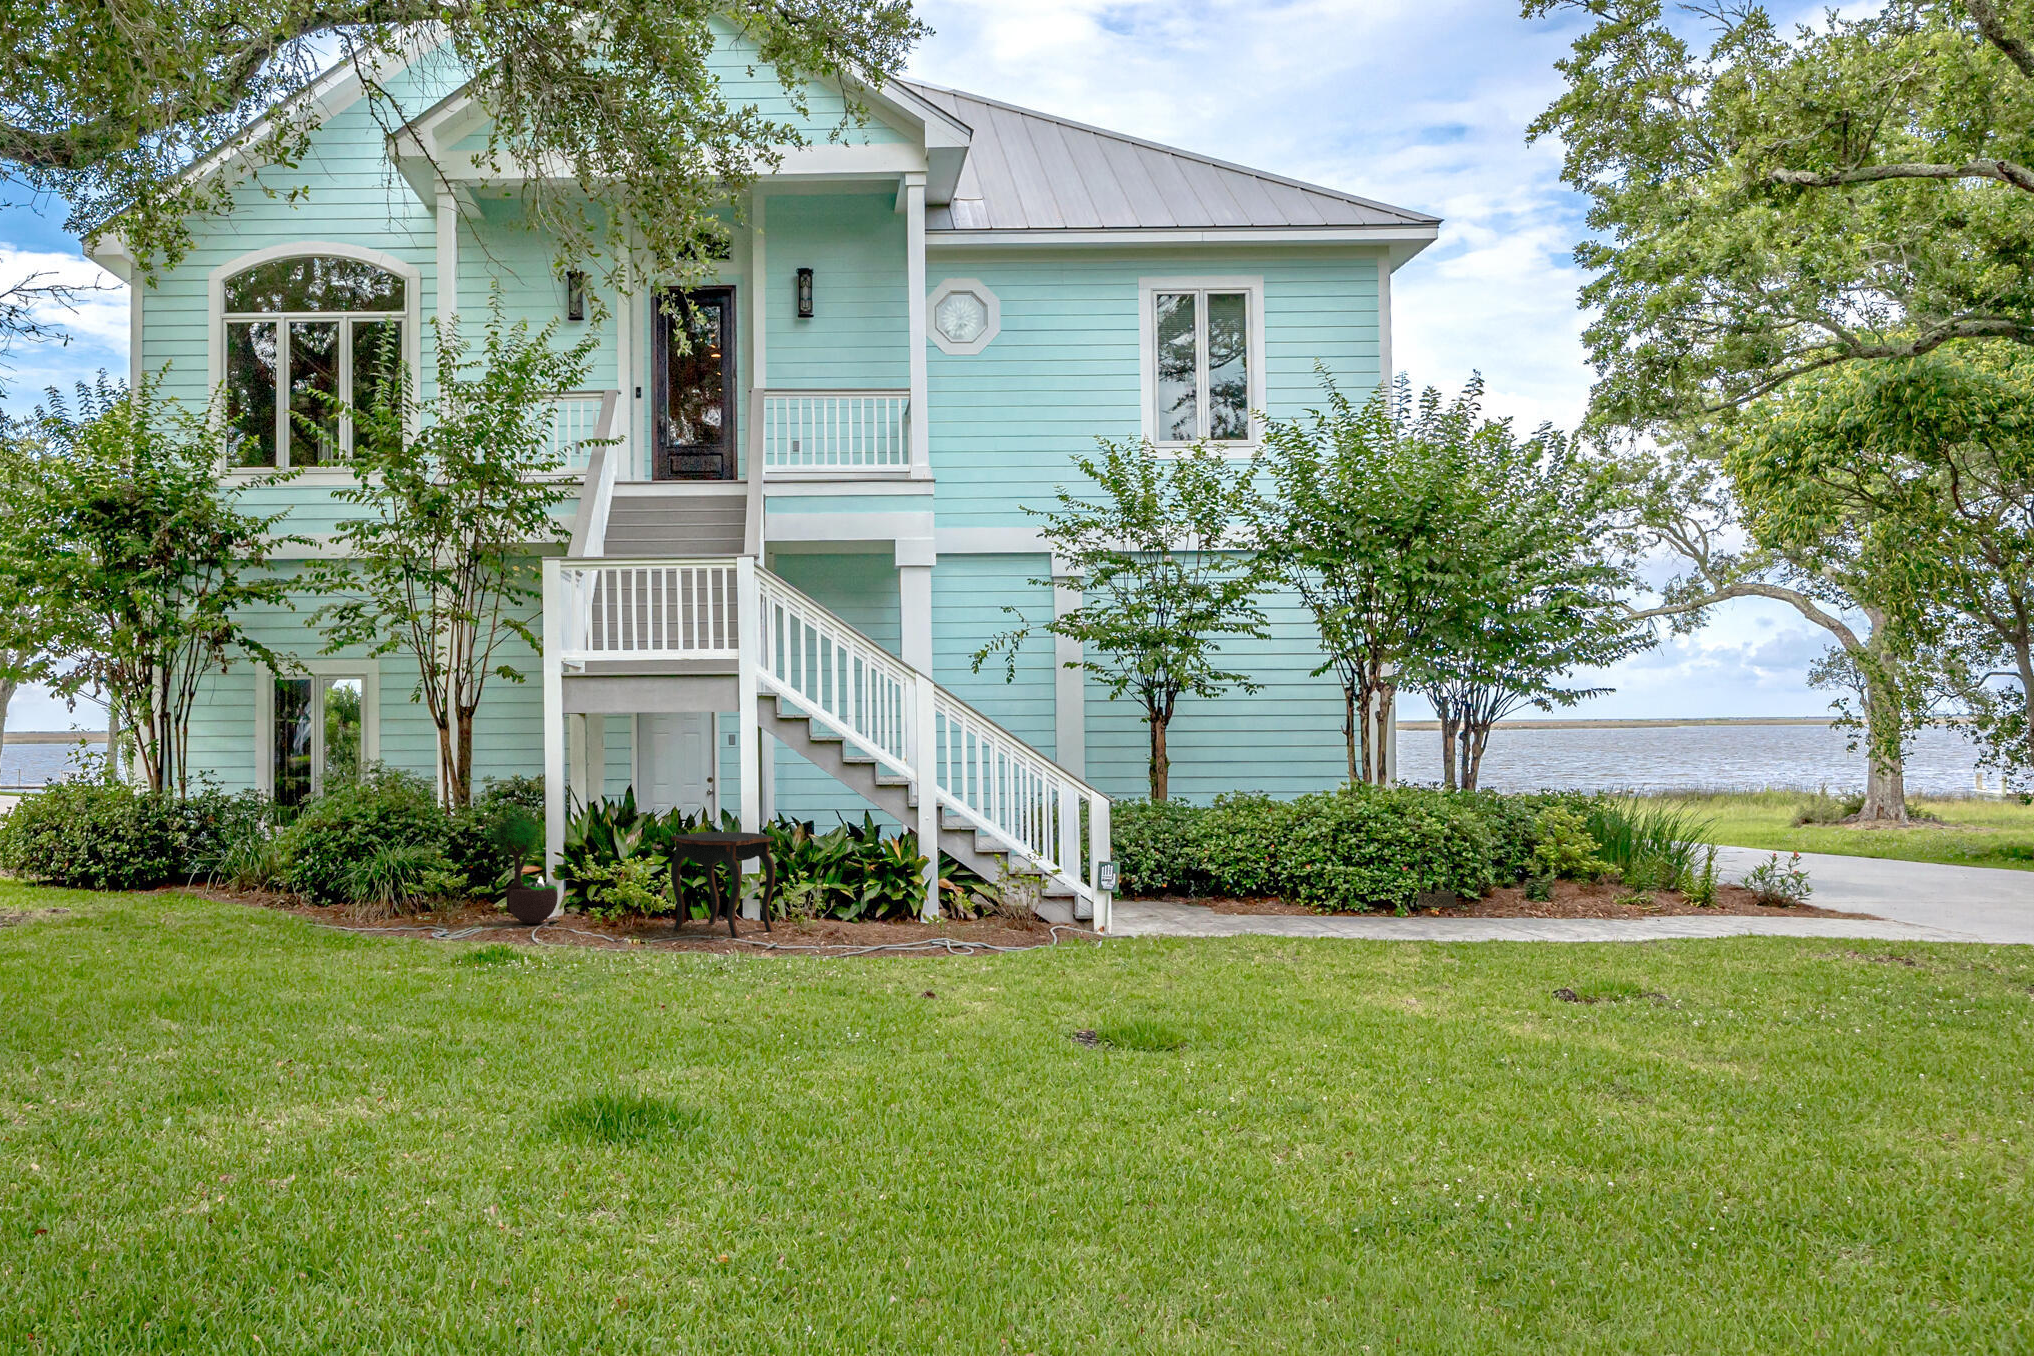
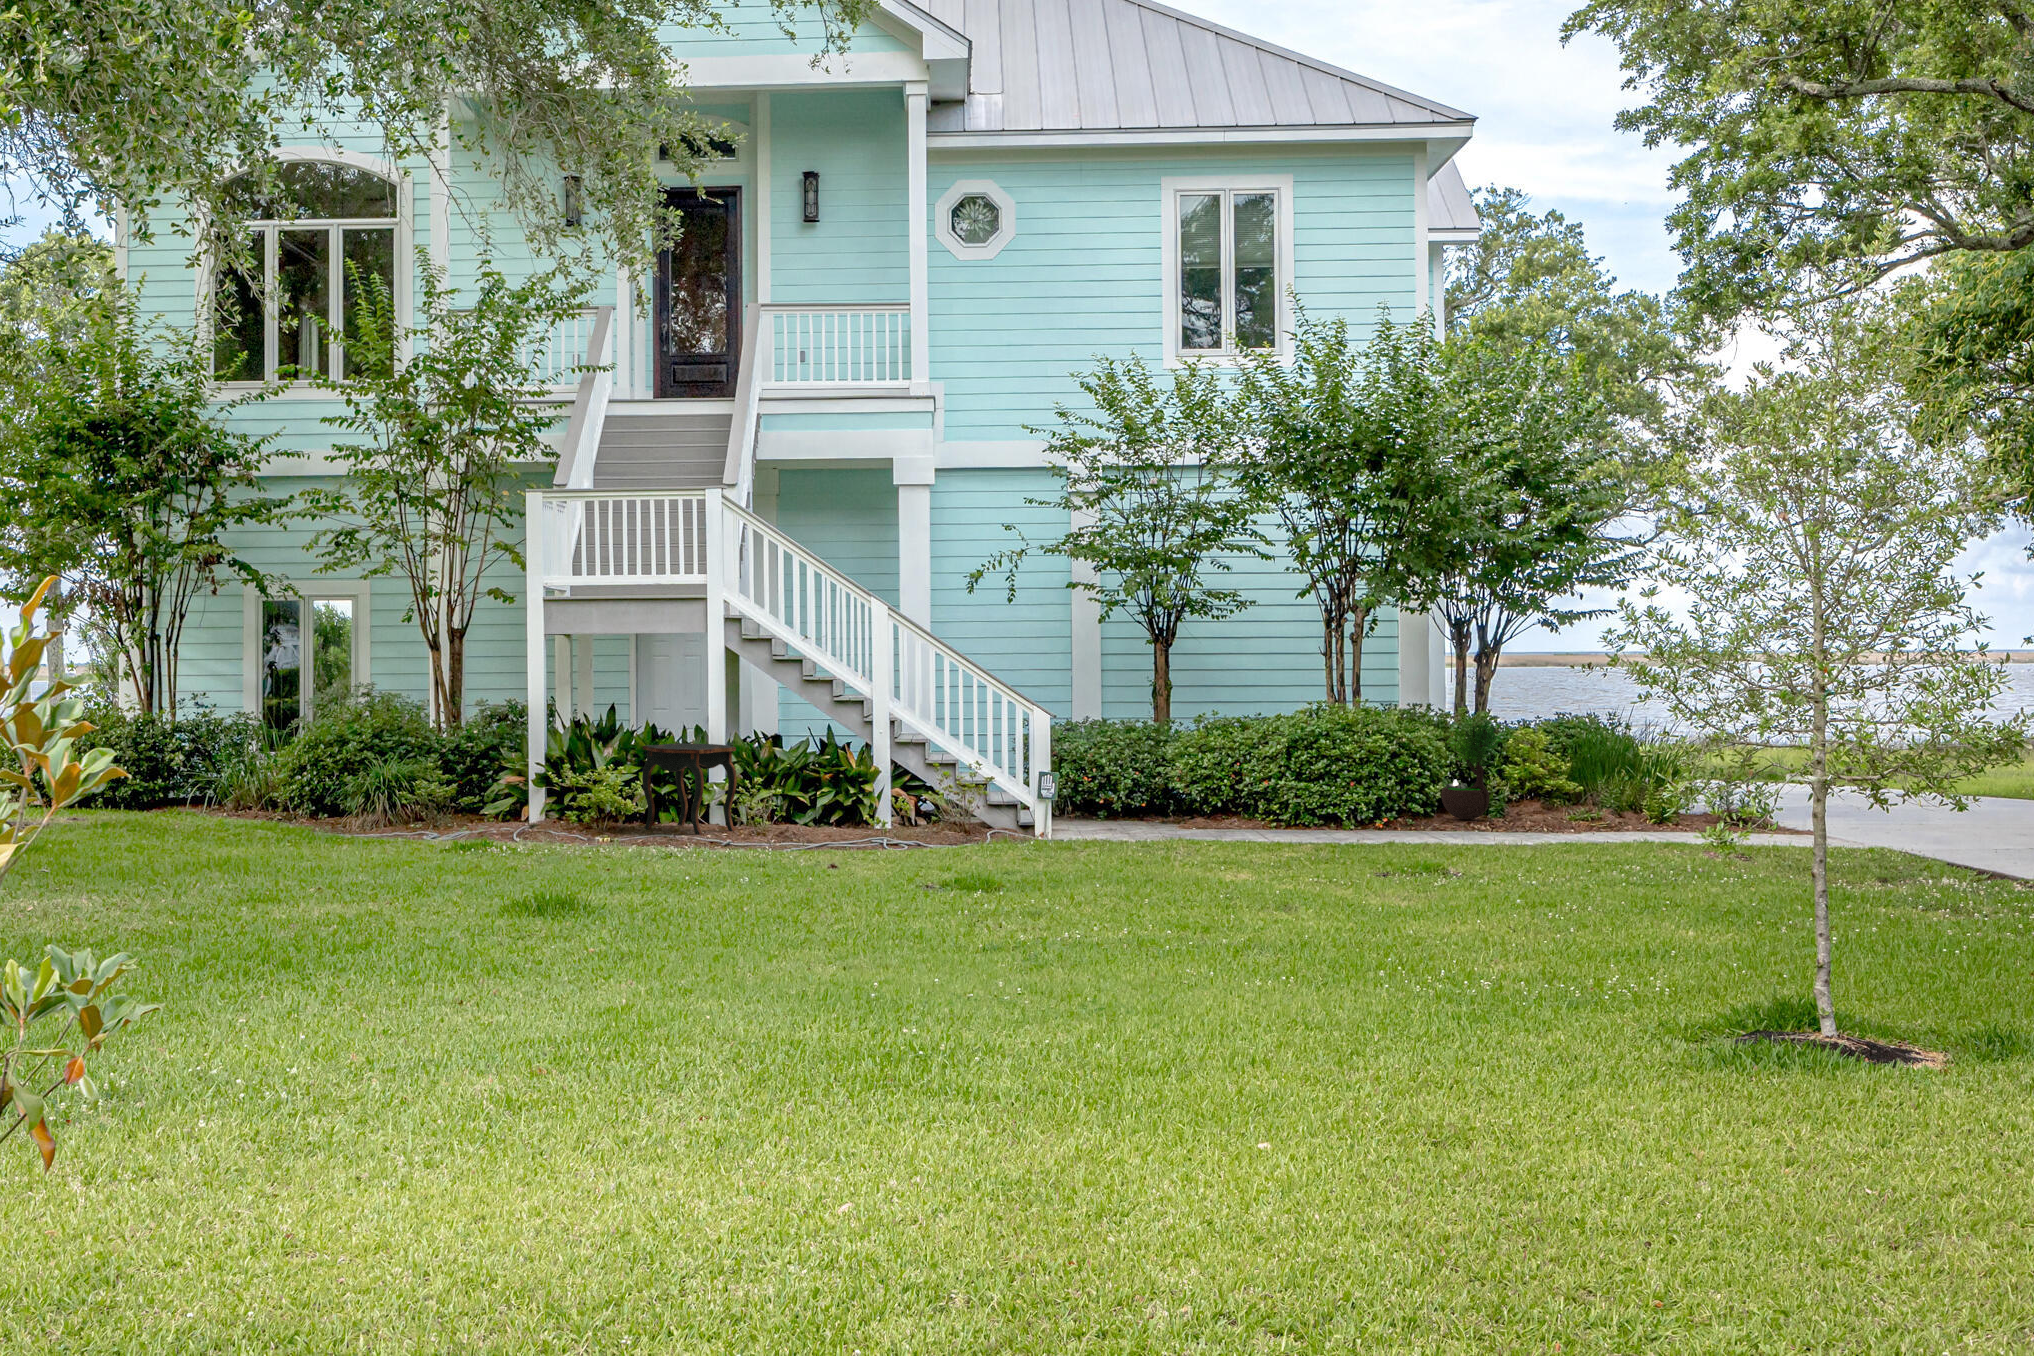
potted tree: present [484,802,558,924] -> present [1441,721,1502,820]
basket: present [1417,848,1456,907] -> none [1367,769,1403,825]

